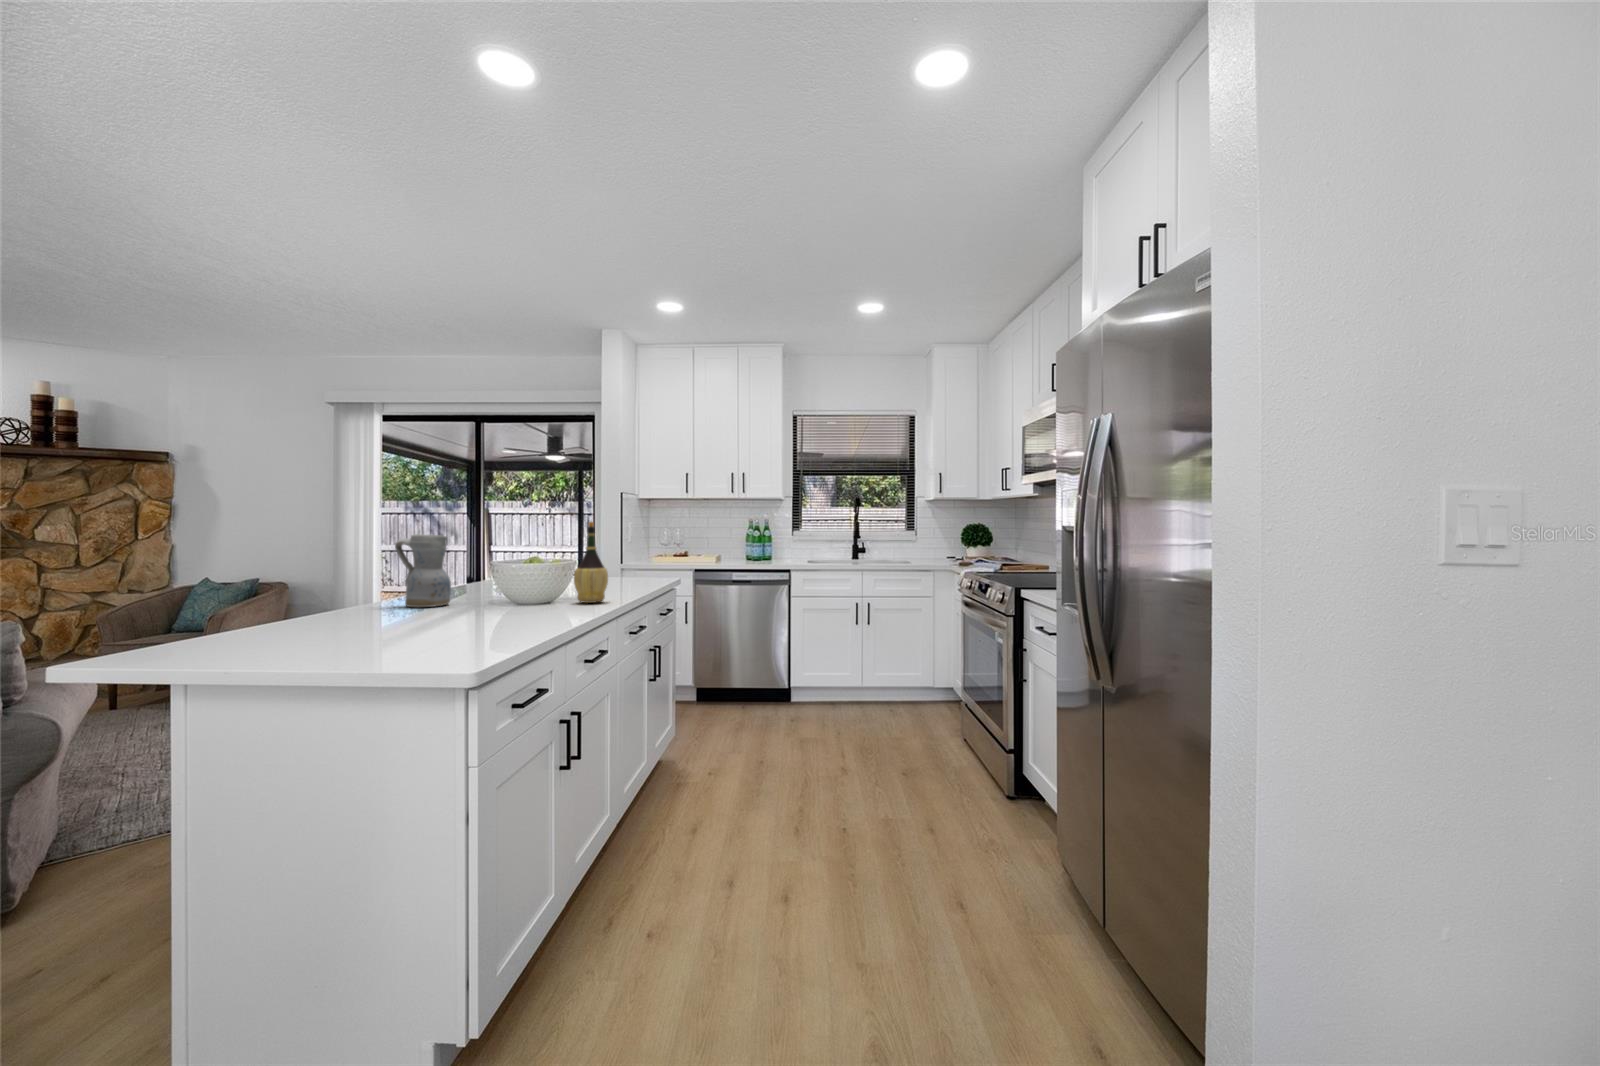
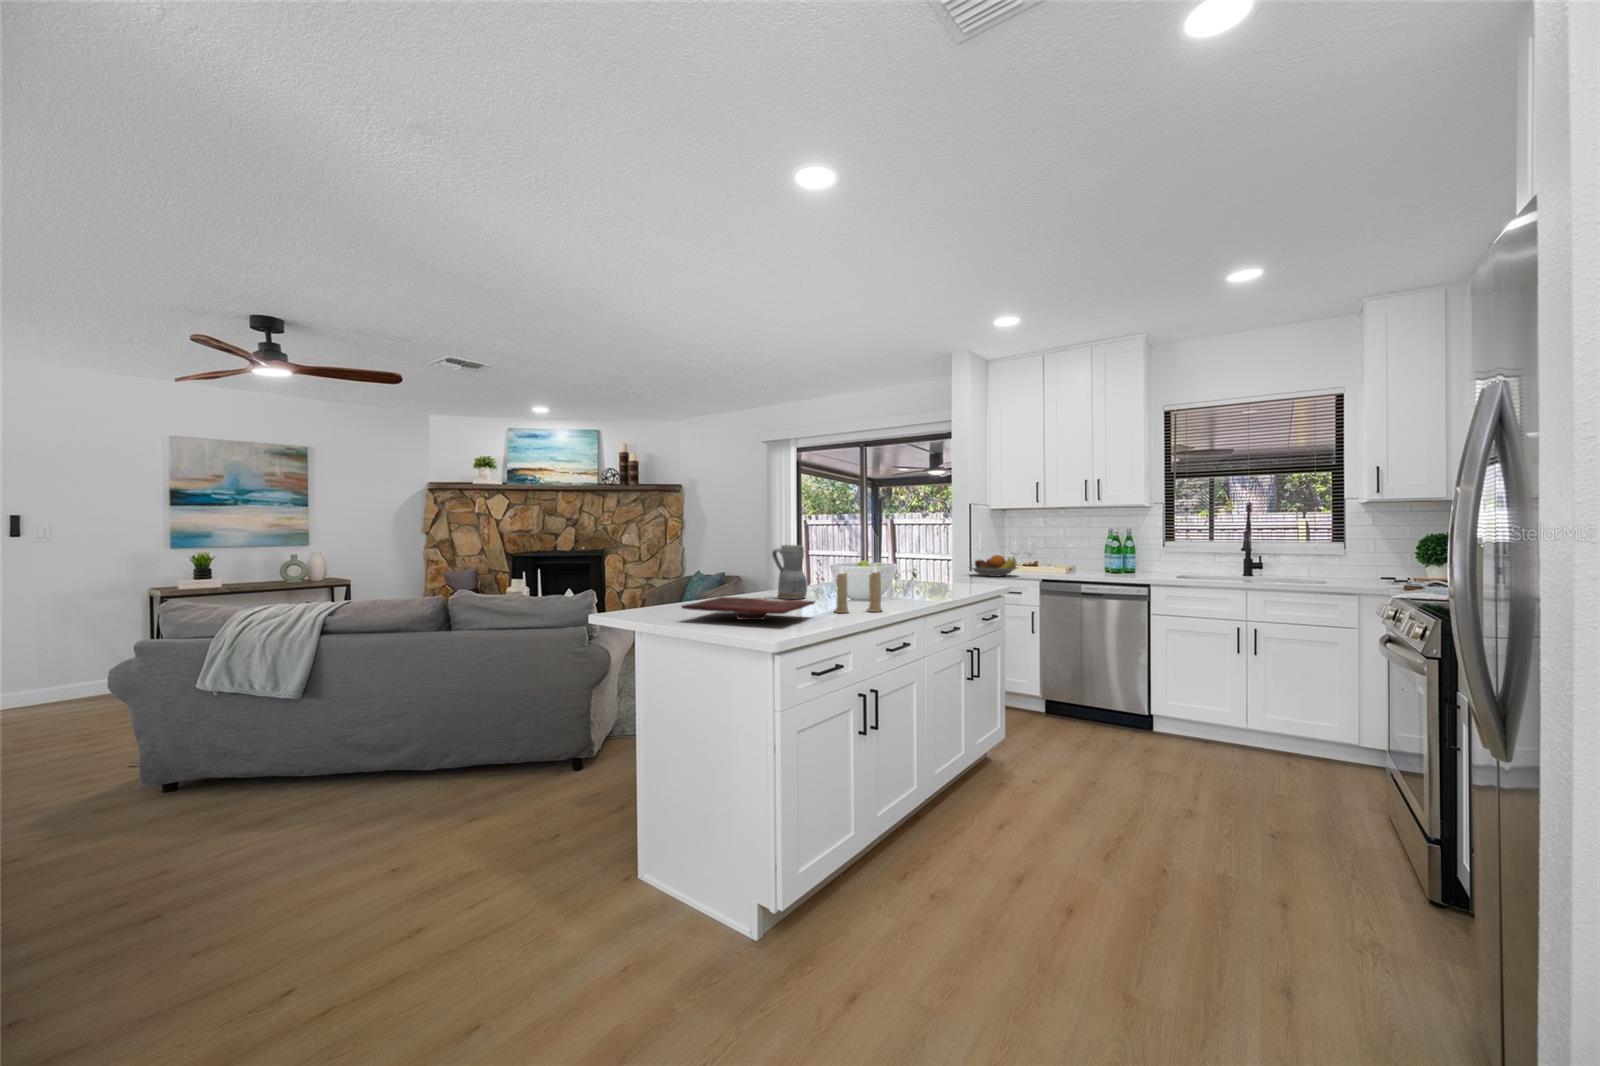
wine bottle: present [574,522,608,603] -> none [893,535,921,604]
fruit bowl: none [617,546,669,568] -> present [970,555,1017,576]
candle: none [510,556,573,620] -> present [835,567,882,613]
cutting board: none [265,607,492,641] -> present [681,597,815,620]

